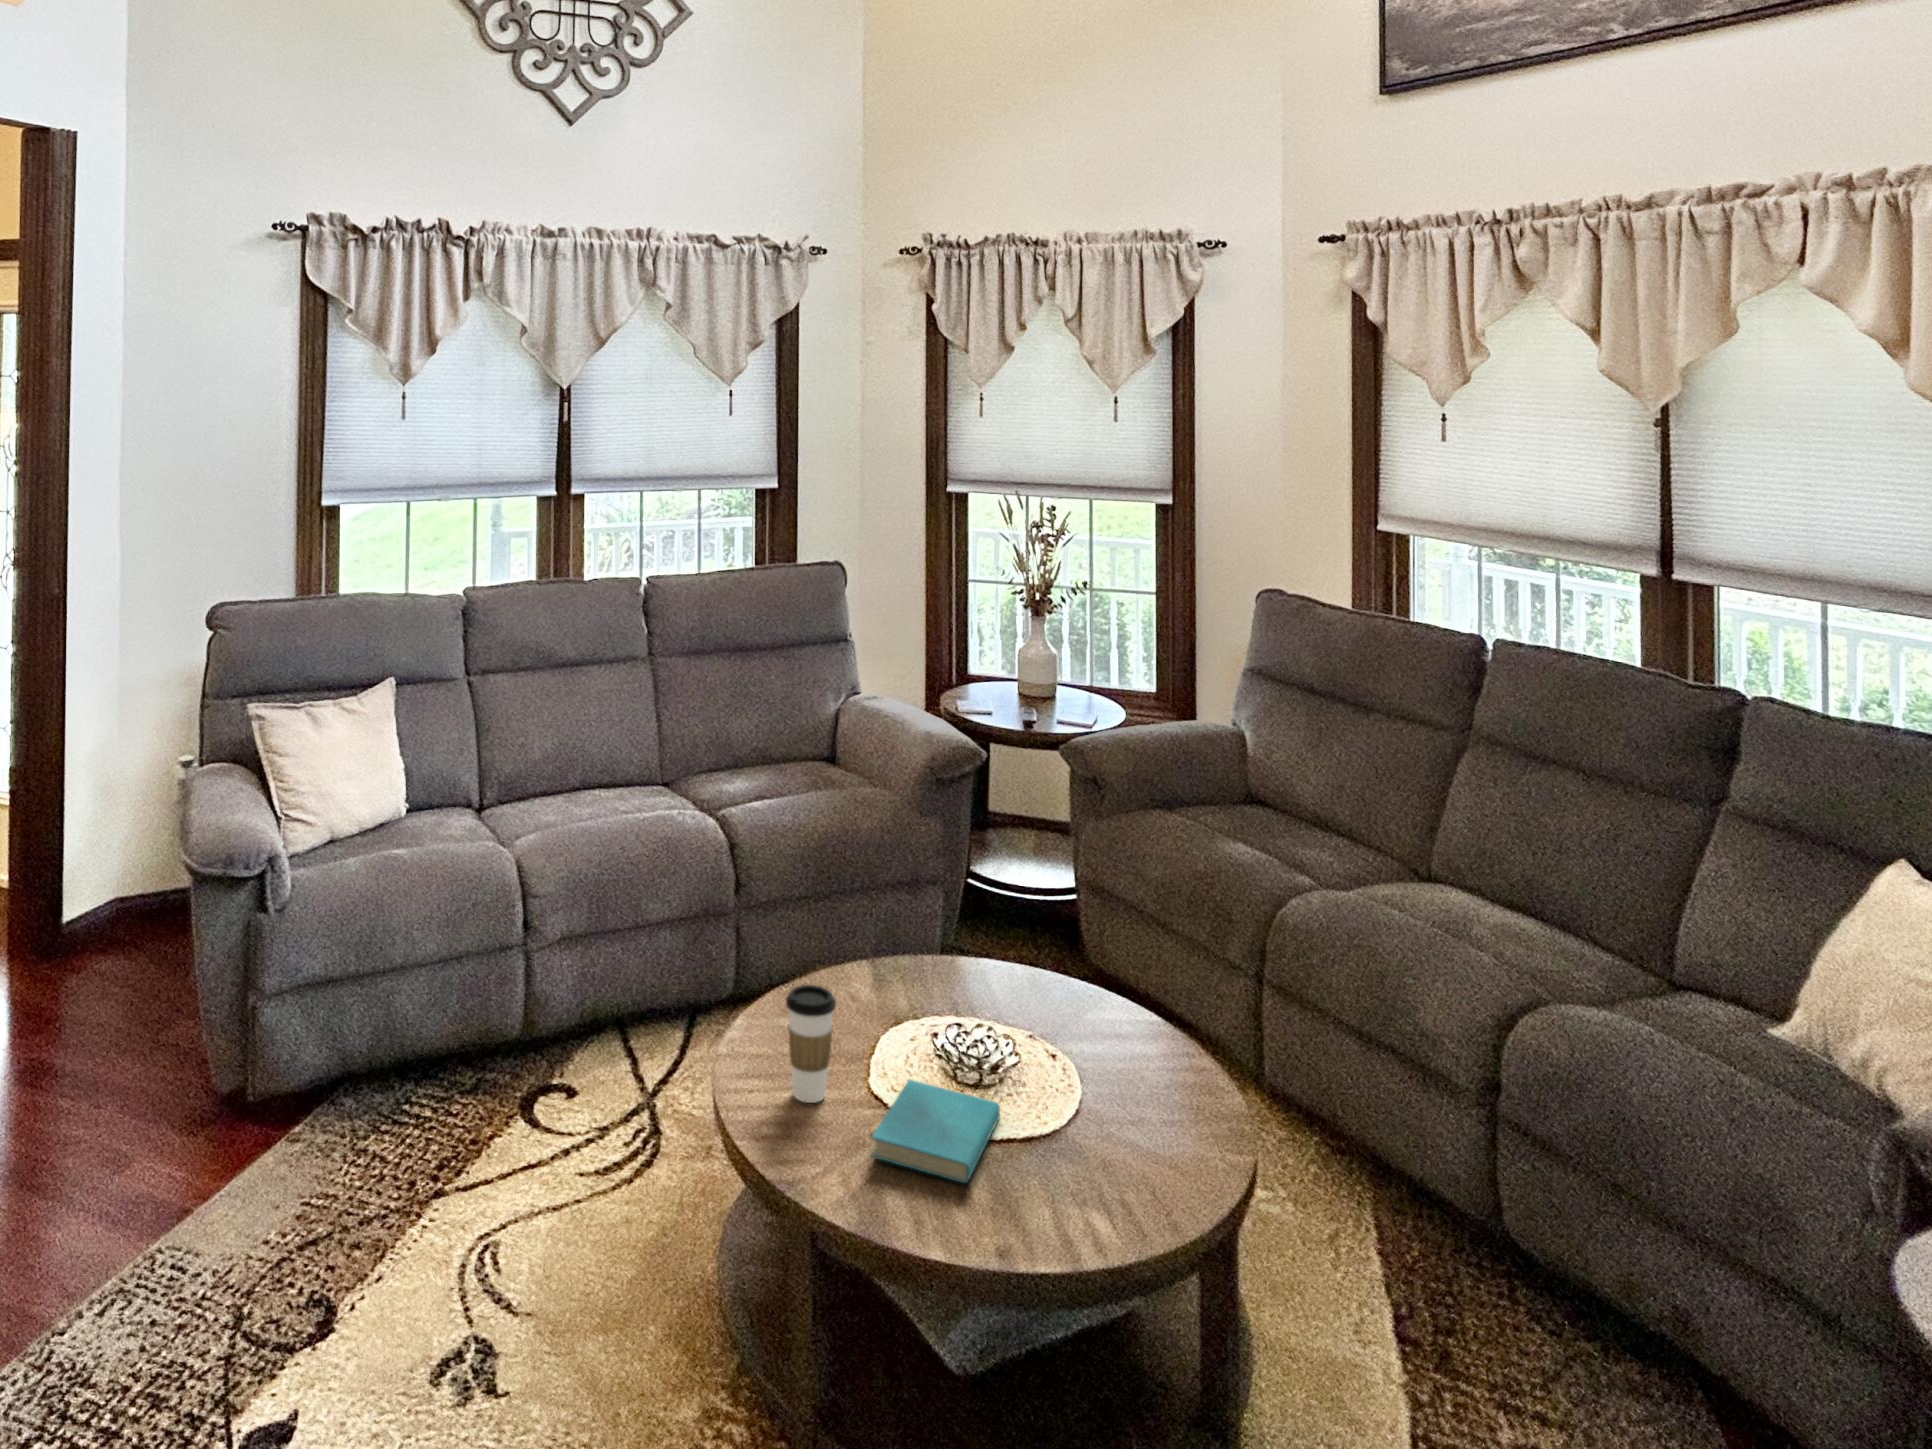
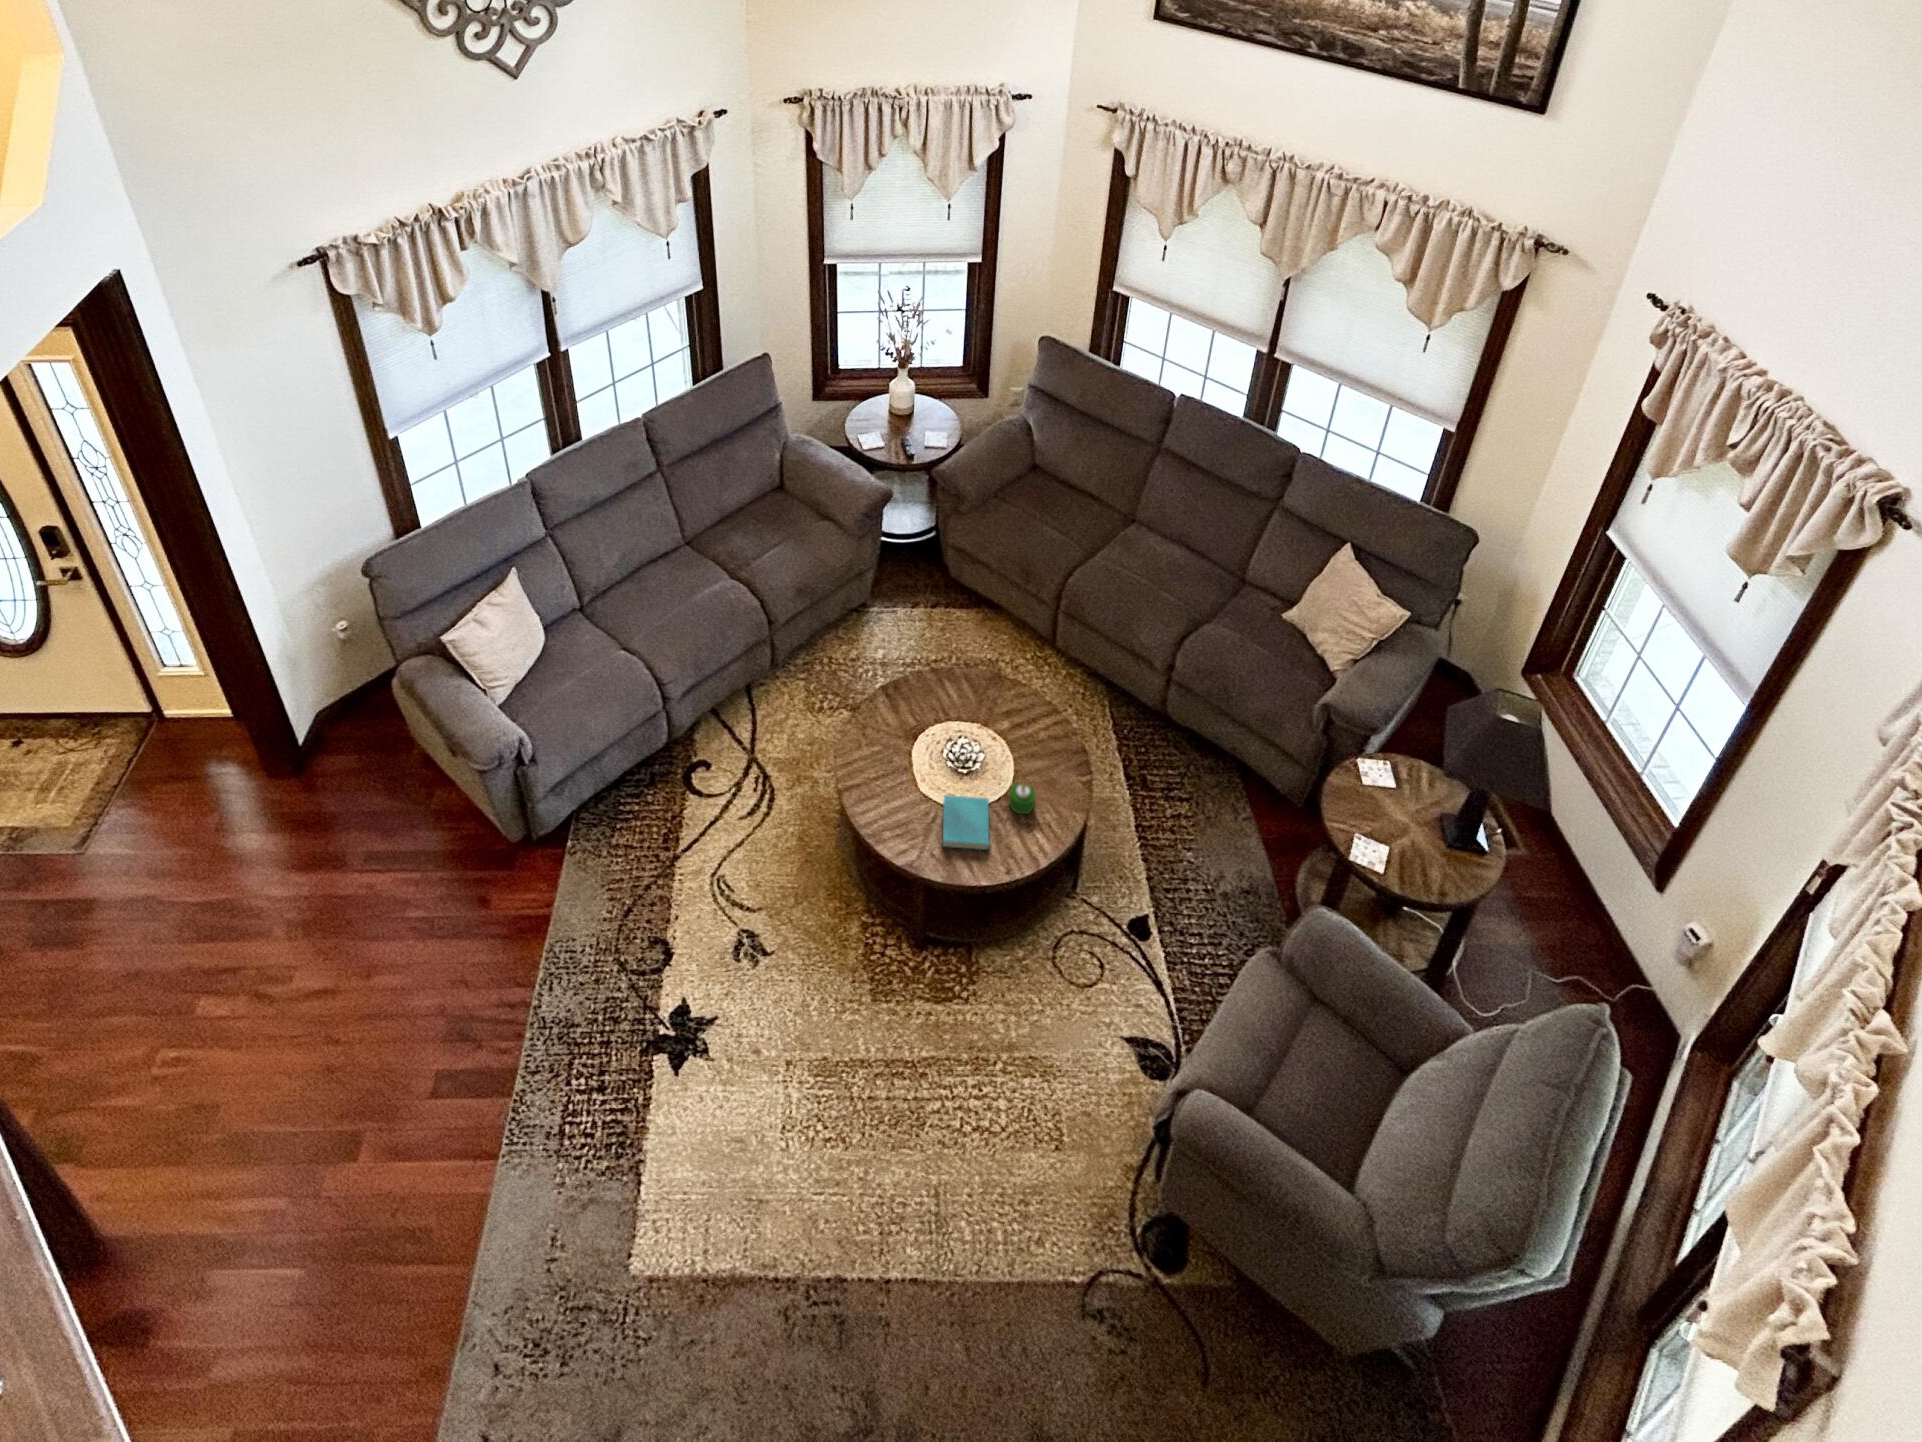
coffee cup: present [786,985,836,1103] -> none [888,771,912,819]
candle: none [1044,1066,1099,1148] -> present [1009,783,1035,814]

